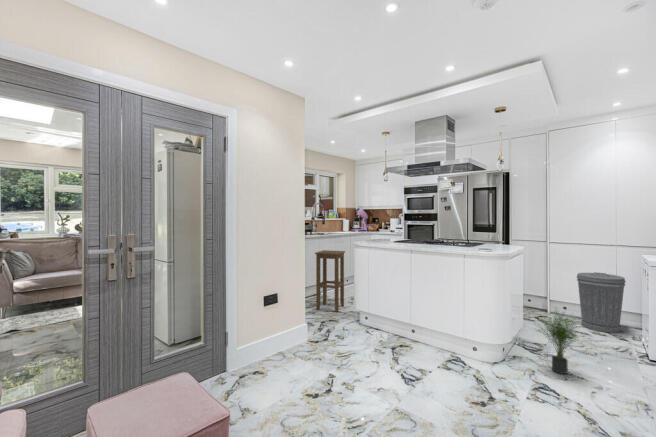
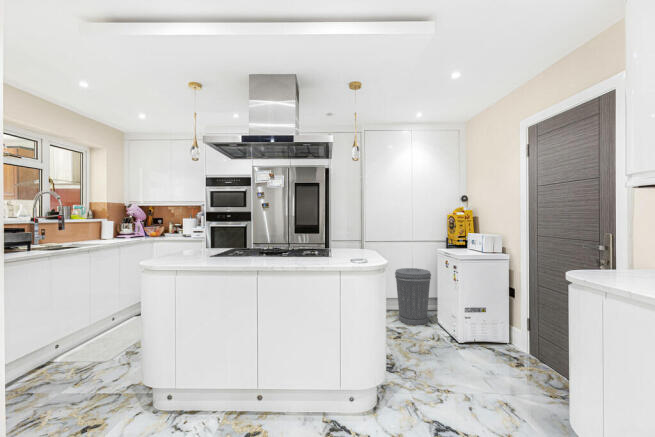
stool: present [315,250,345,312] -> none [40,278,114,406]
potted plant: present [540,312,576,374] -> none [405,320,463,402]

